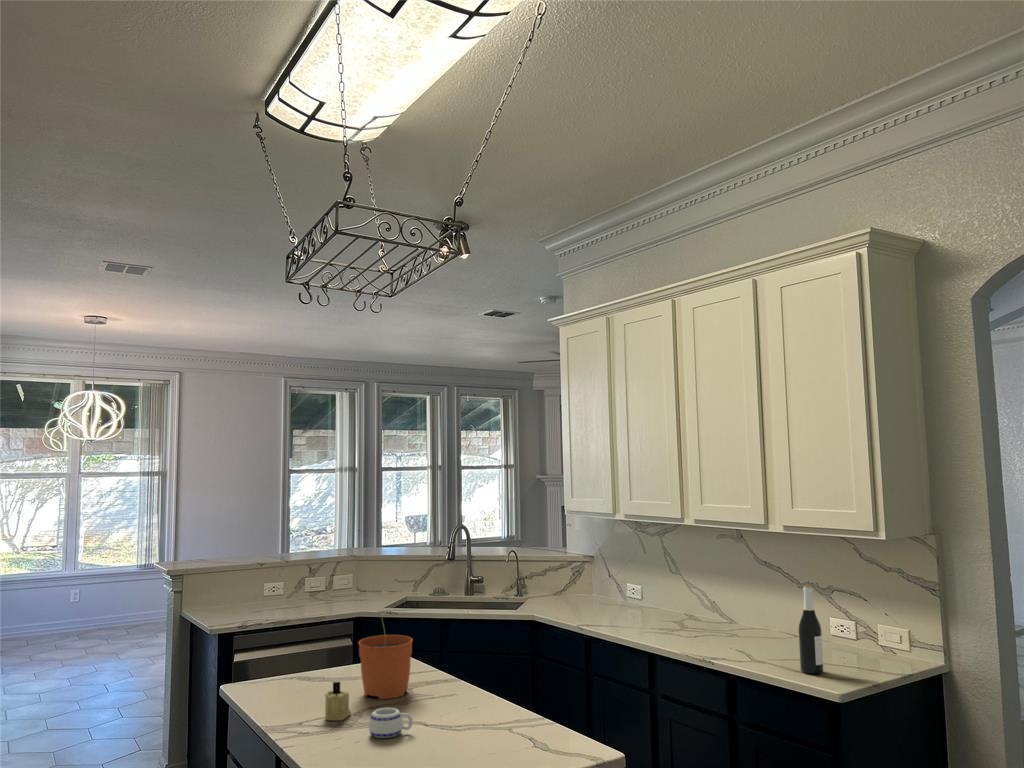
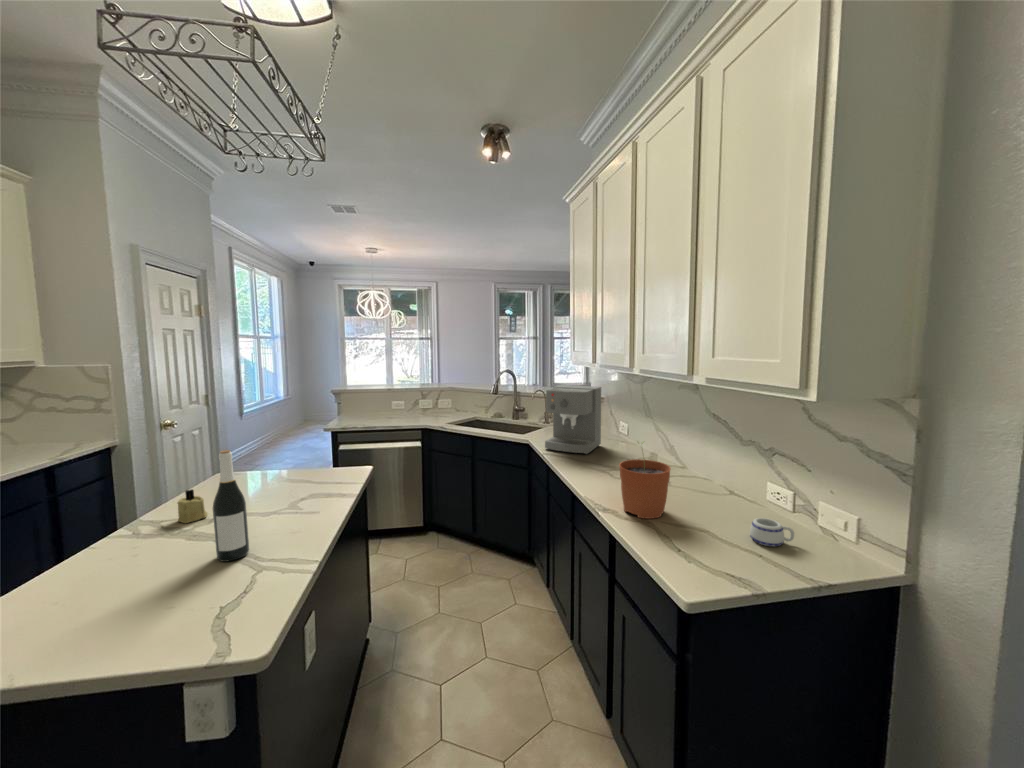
coffee maker: none [569,541,625,622] -> present [545,385,601,454]
wine bottle: present [798,585,824,674] -> present [213,450,249,562]
plant pot: present [358,635,413,699] -> present [619,459,671,519]
mug: present [369,708,413,738] -> present [750,518,794,546]

